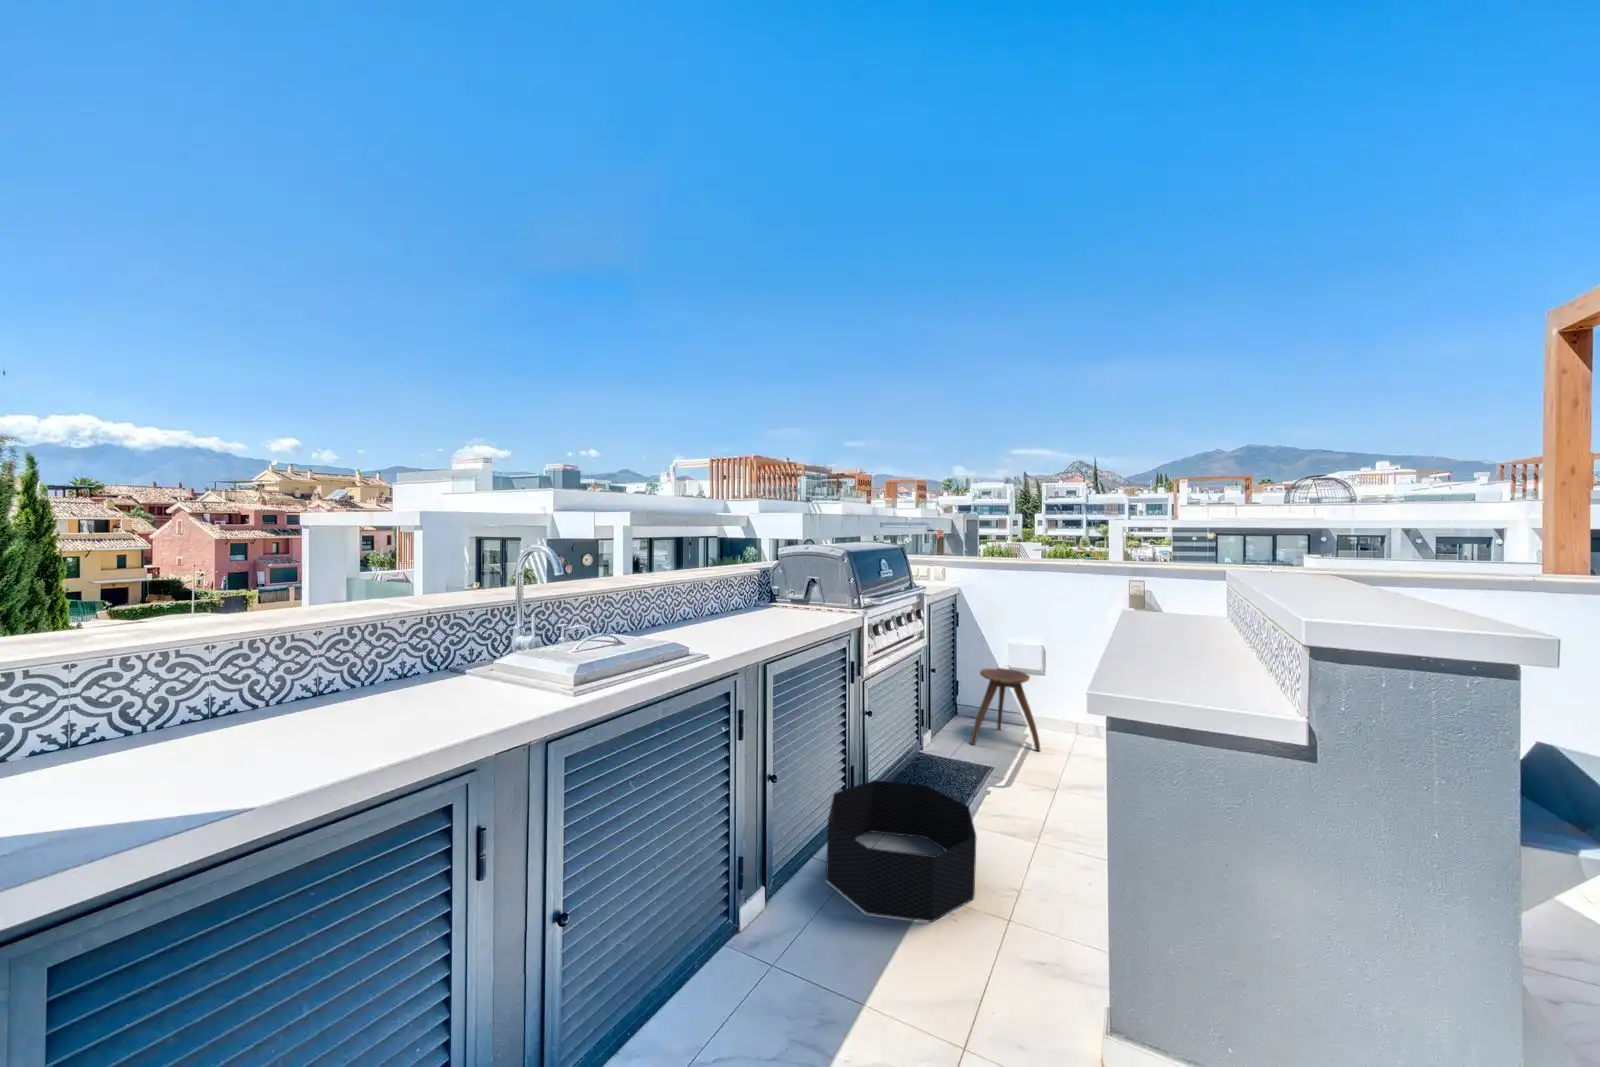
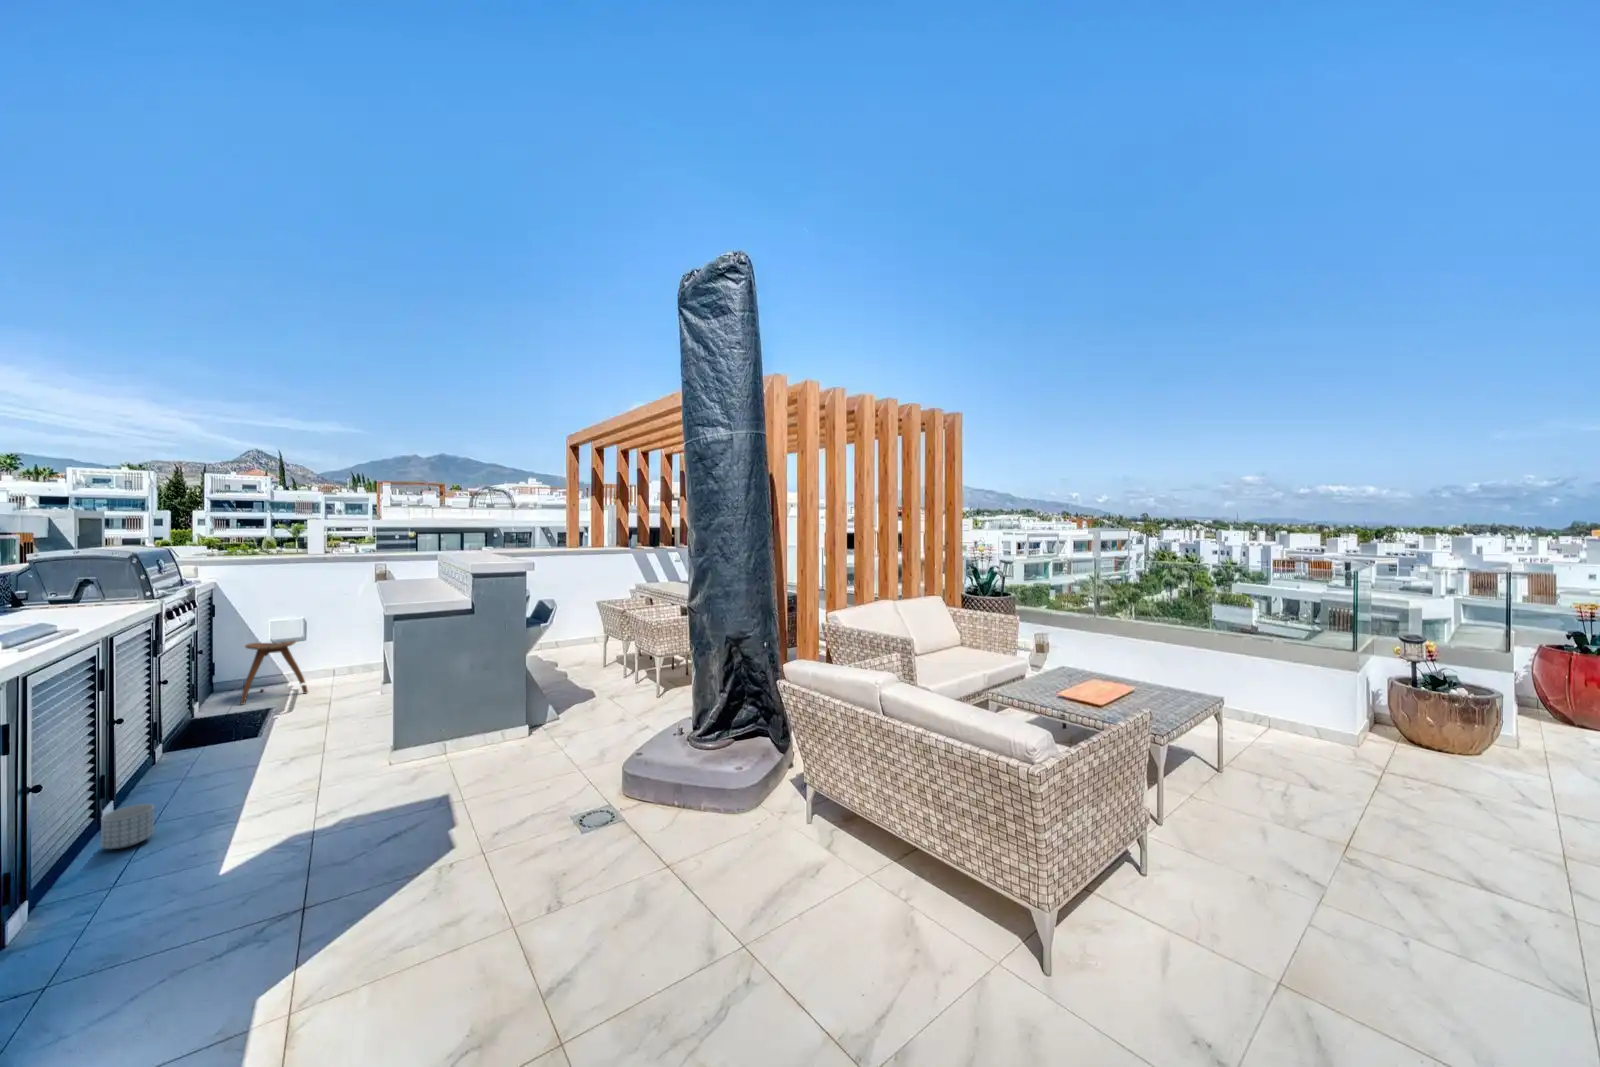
basket: present [826,780,976,922] -> none [152,711,299,790]
planter: none [696,929,748,1007] -> present [101,804,154,849]

